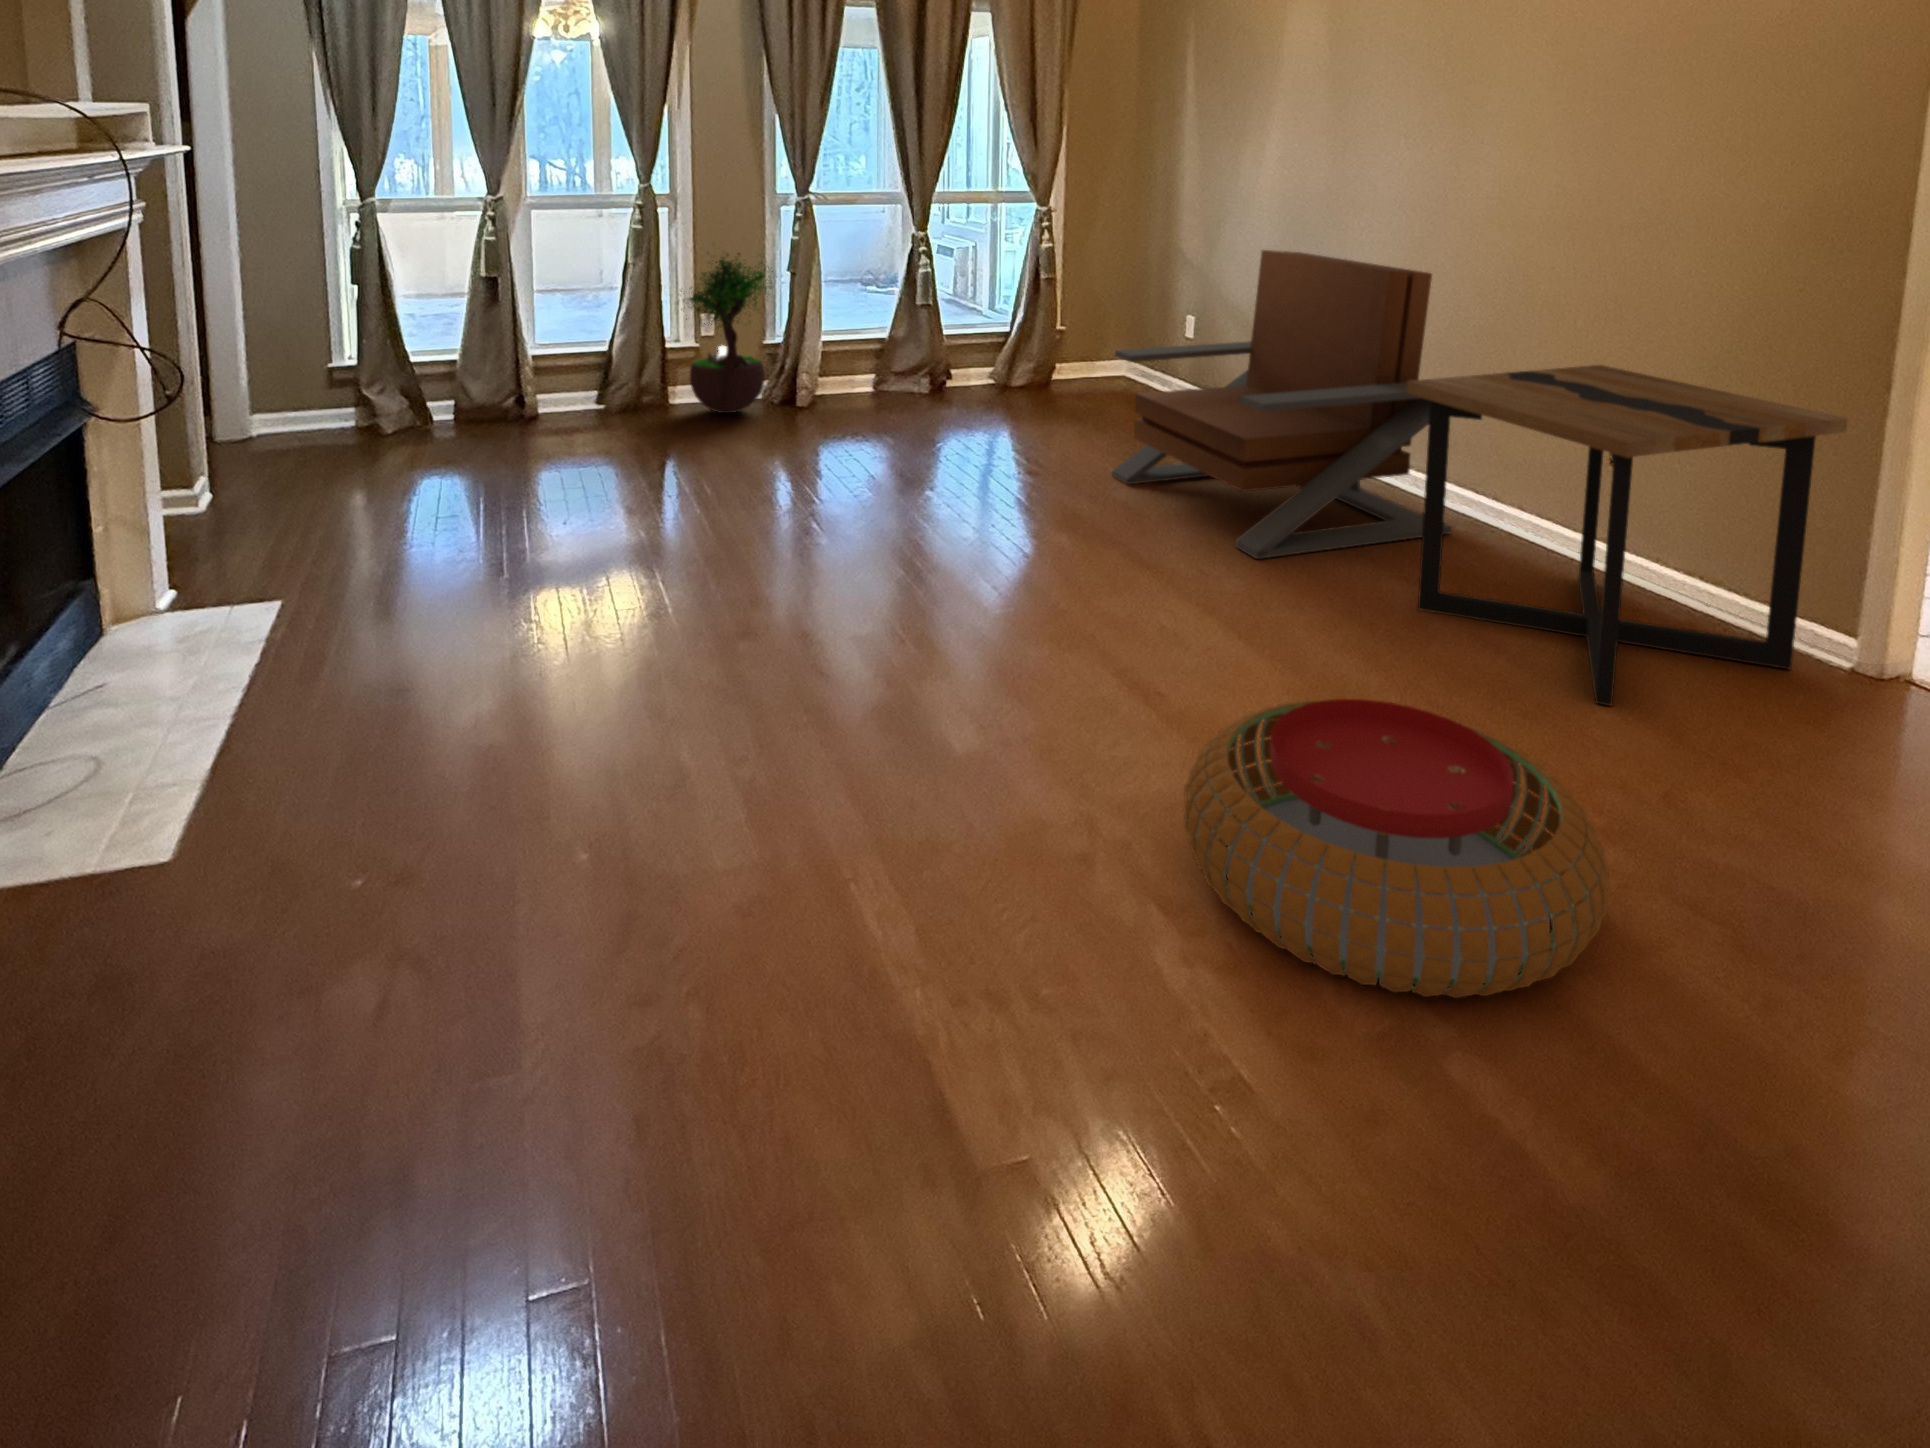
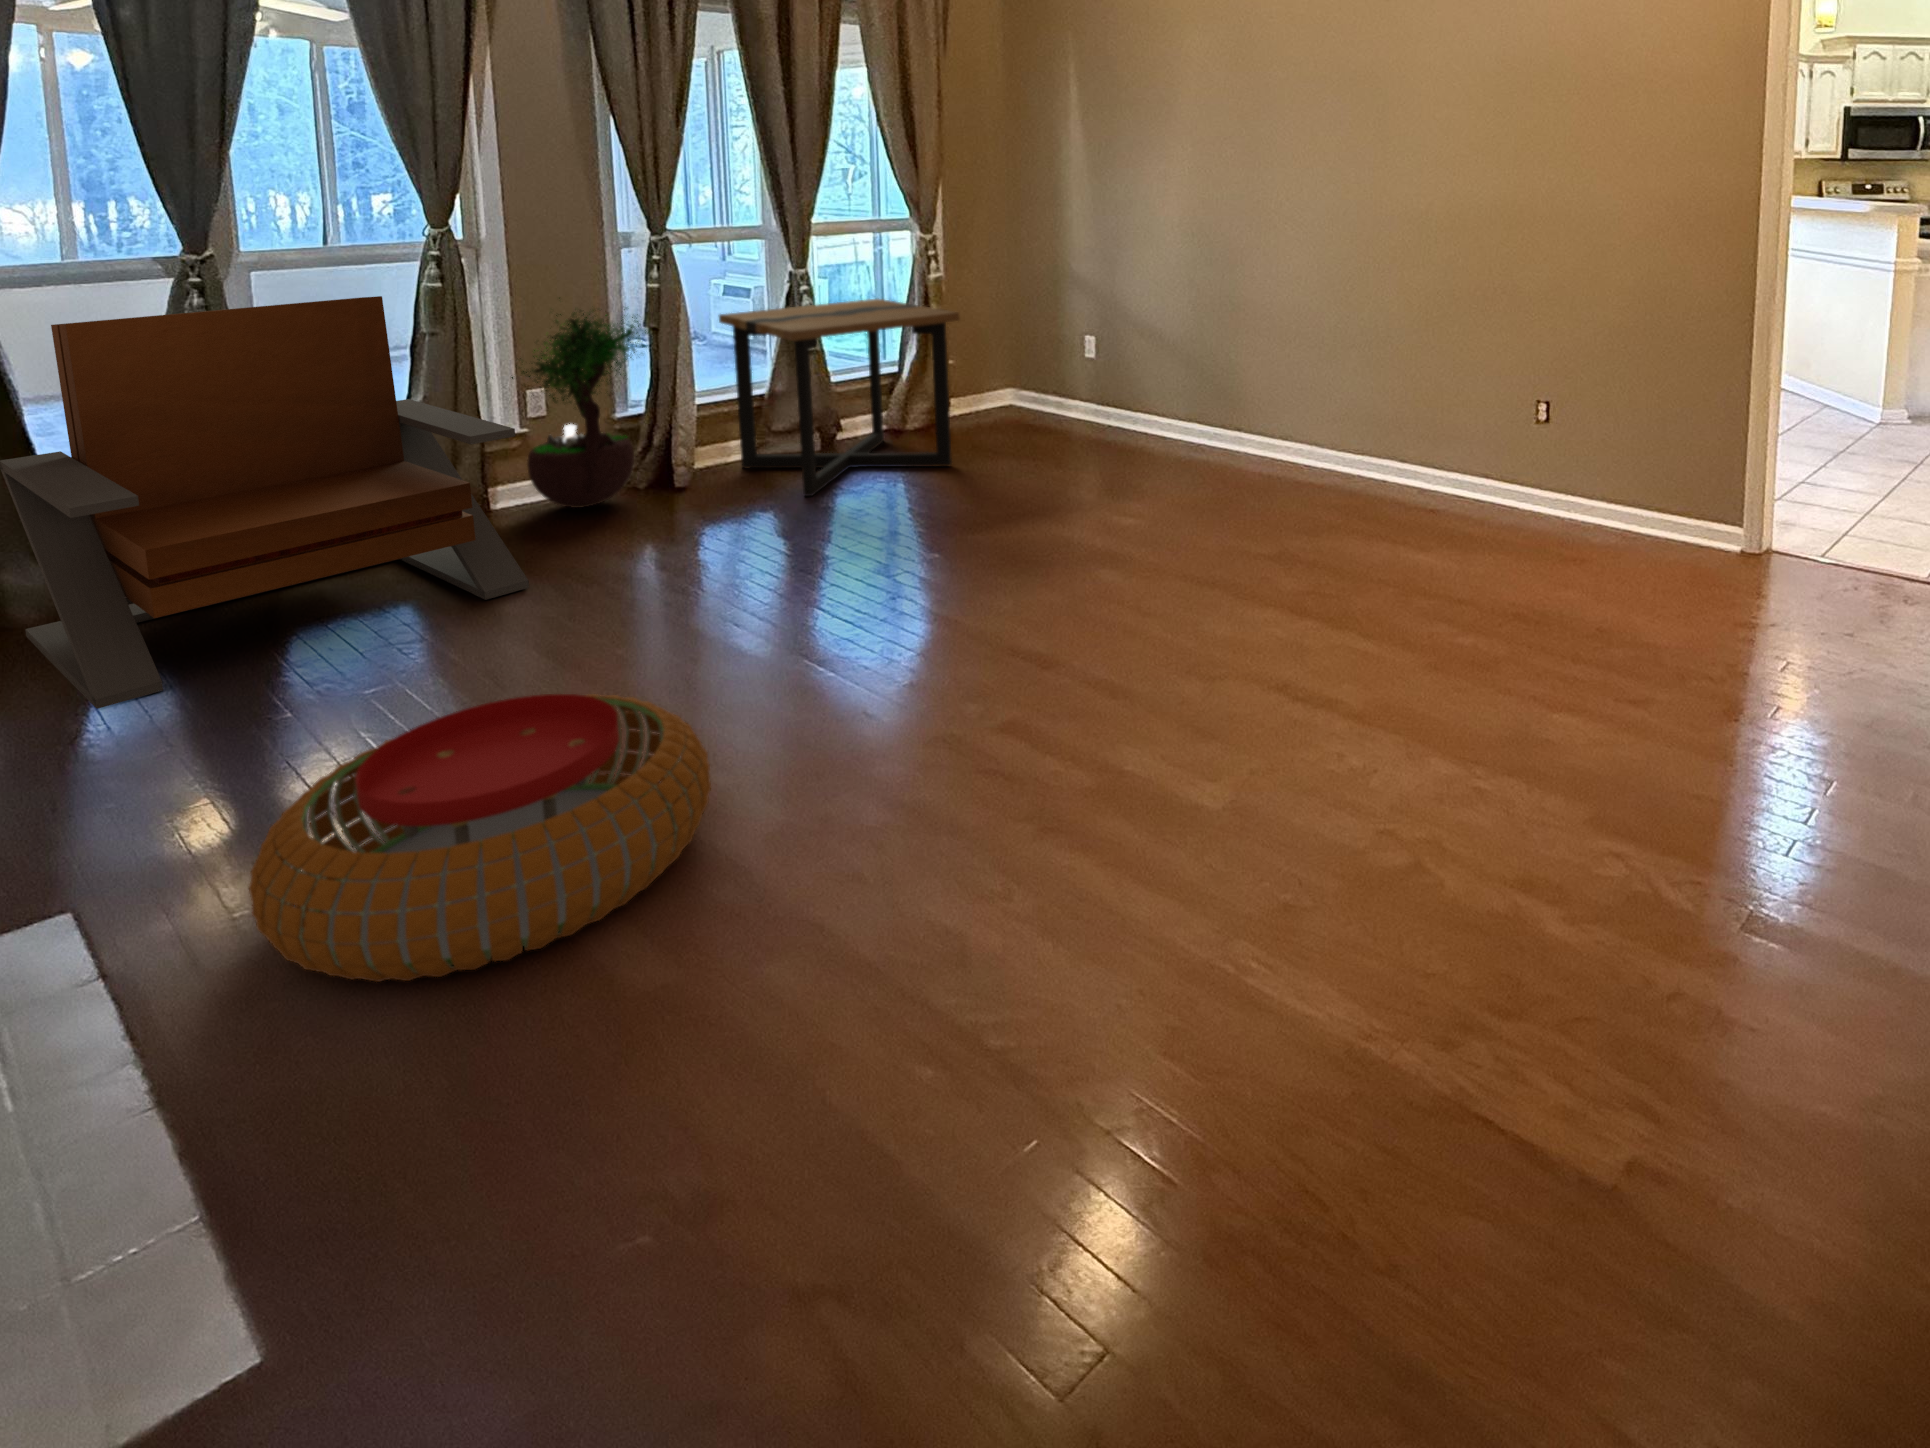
lounge chair: present [1112,250,1452,559] -> present [0,296,529,709]
side table: present [1407,365,1847,706] -> present [719,299,959,496]
pouf: present [1184,698,1610,998] -> present [249,694,711,982]

